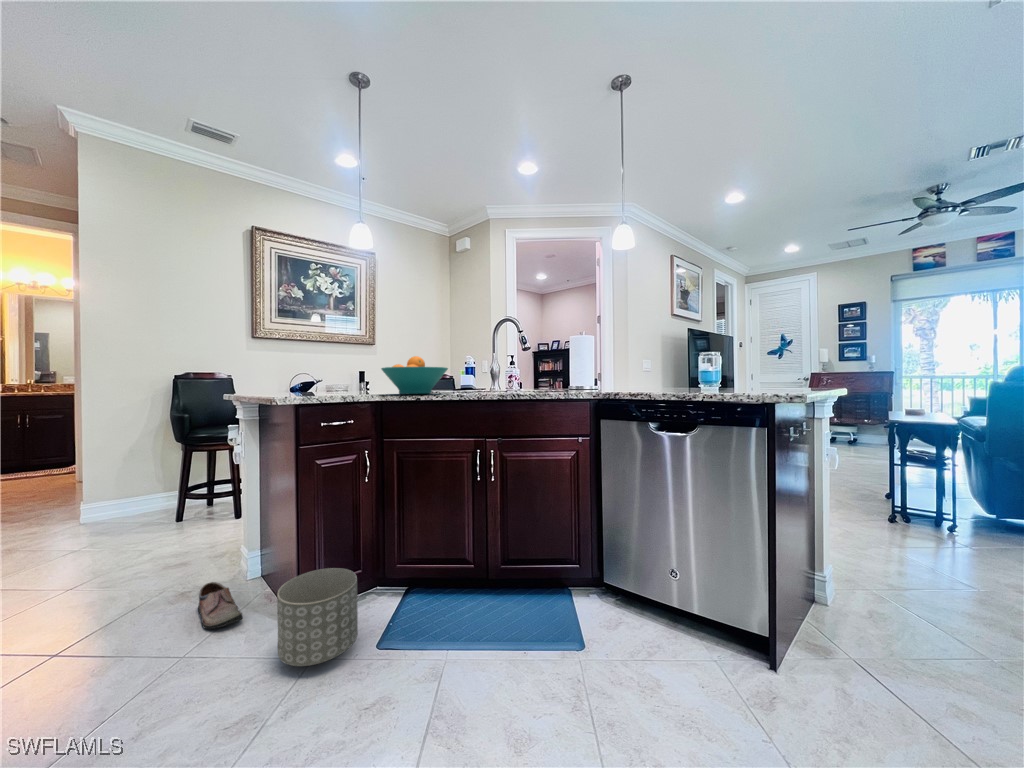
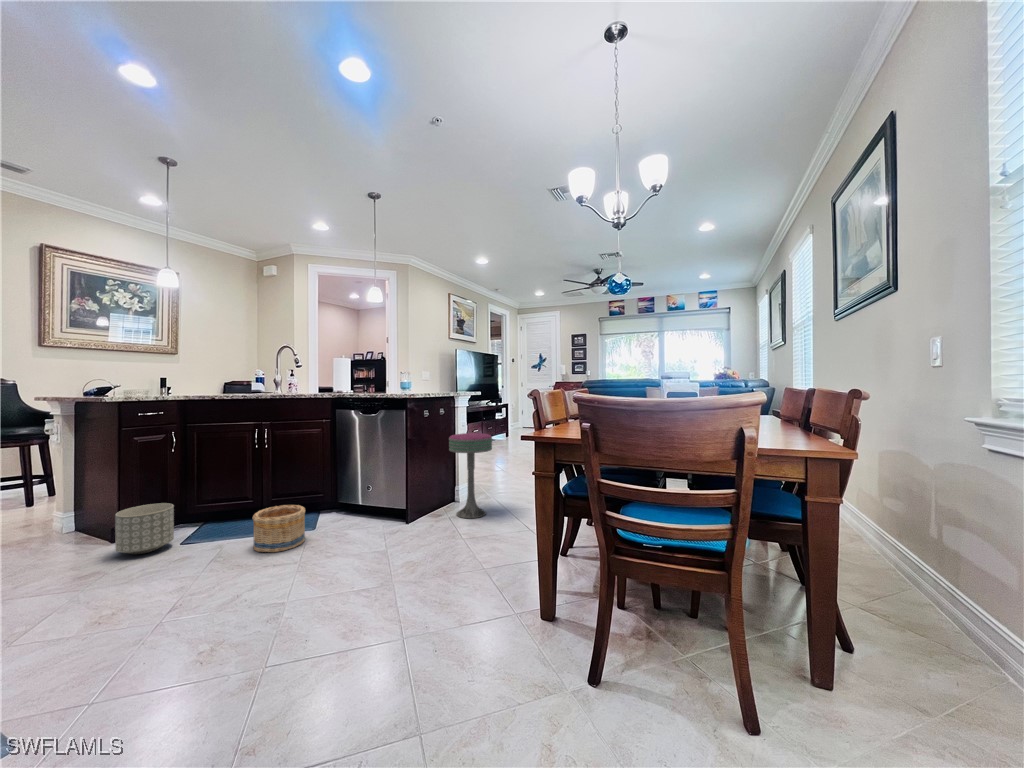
fruit bowl: present [381,356,448,394] -> none [191,372,242,396]
bar stool: none [830,477,963,686] -> present [449,433,492,518]
shoe: present [198,582,243,629] -> none [30,531,77,554]
basket: none [478,603,570,729] -> present [253,505,305,552]

